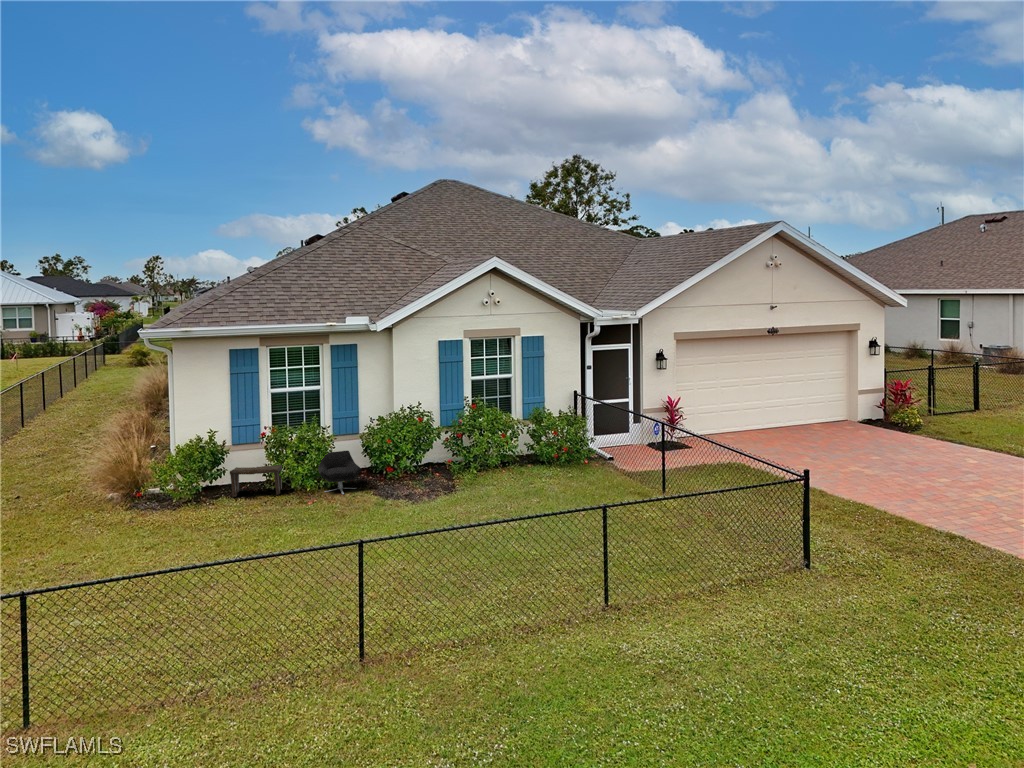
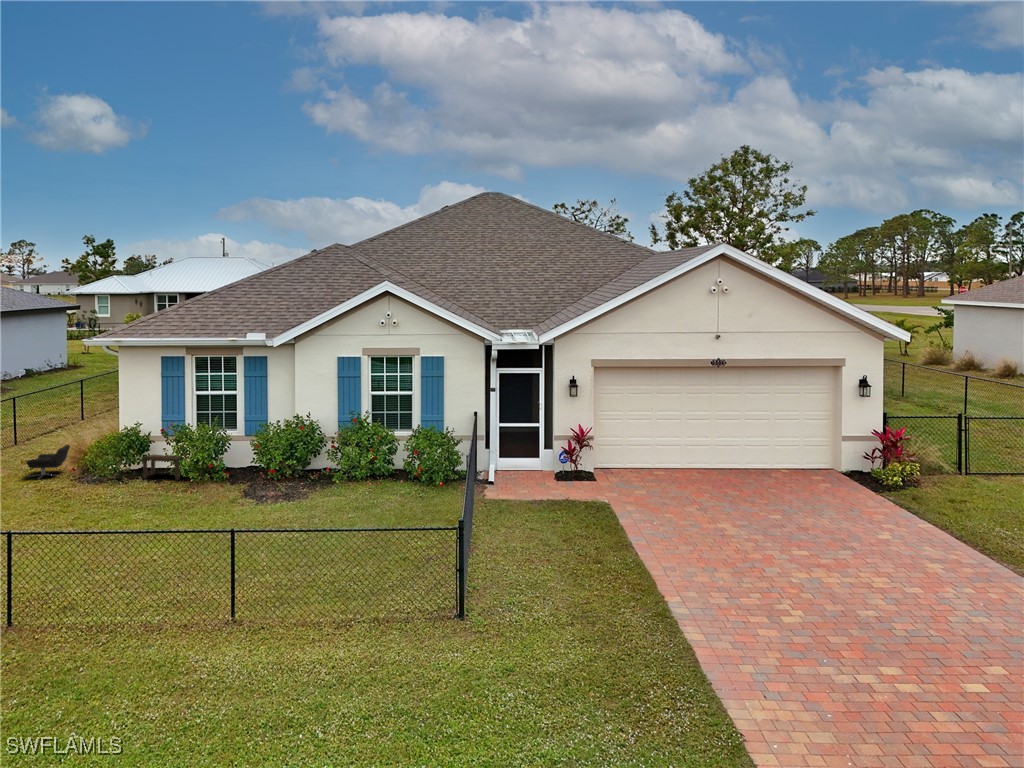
lounge chair: present [318,451,362,494] -> present [27,445,70,479]

